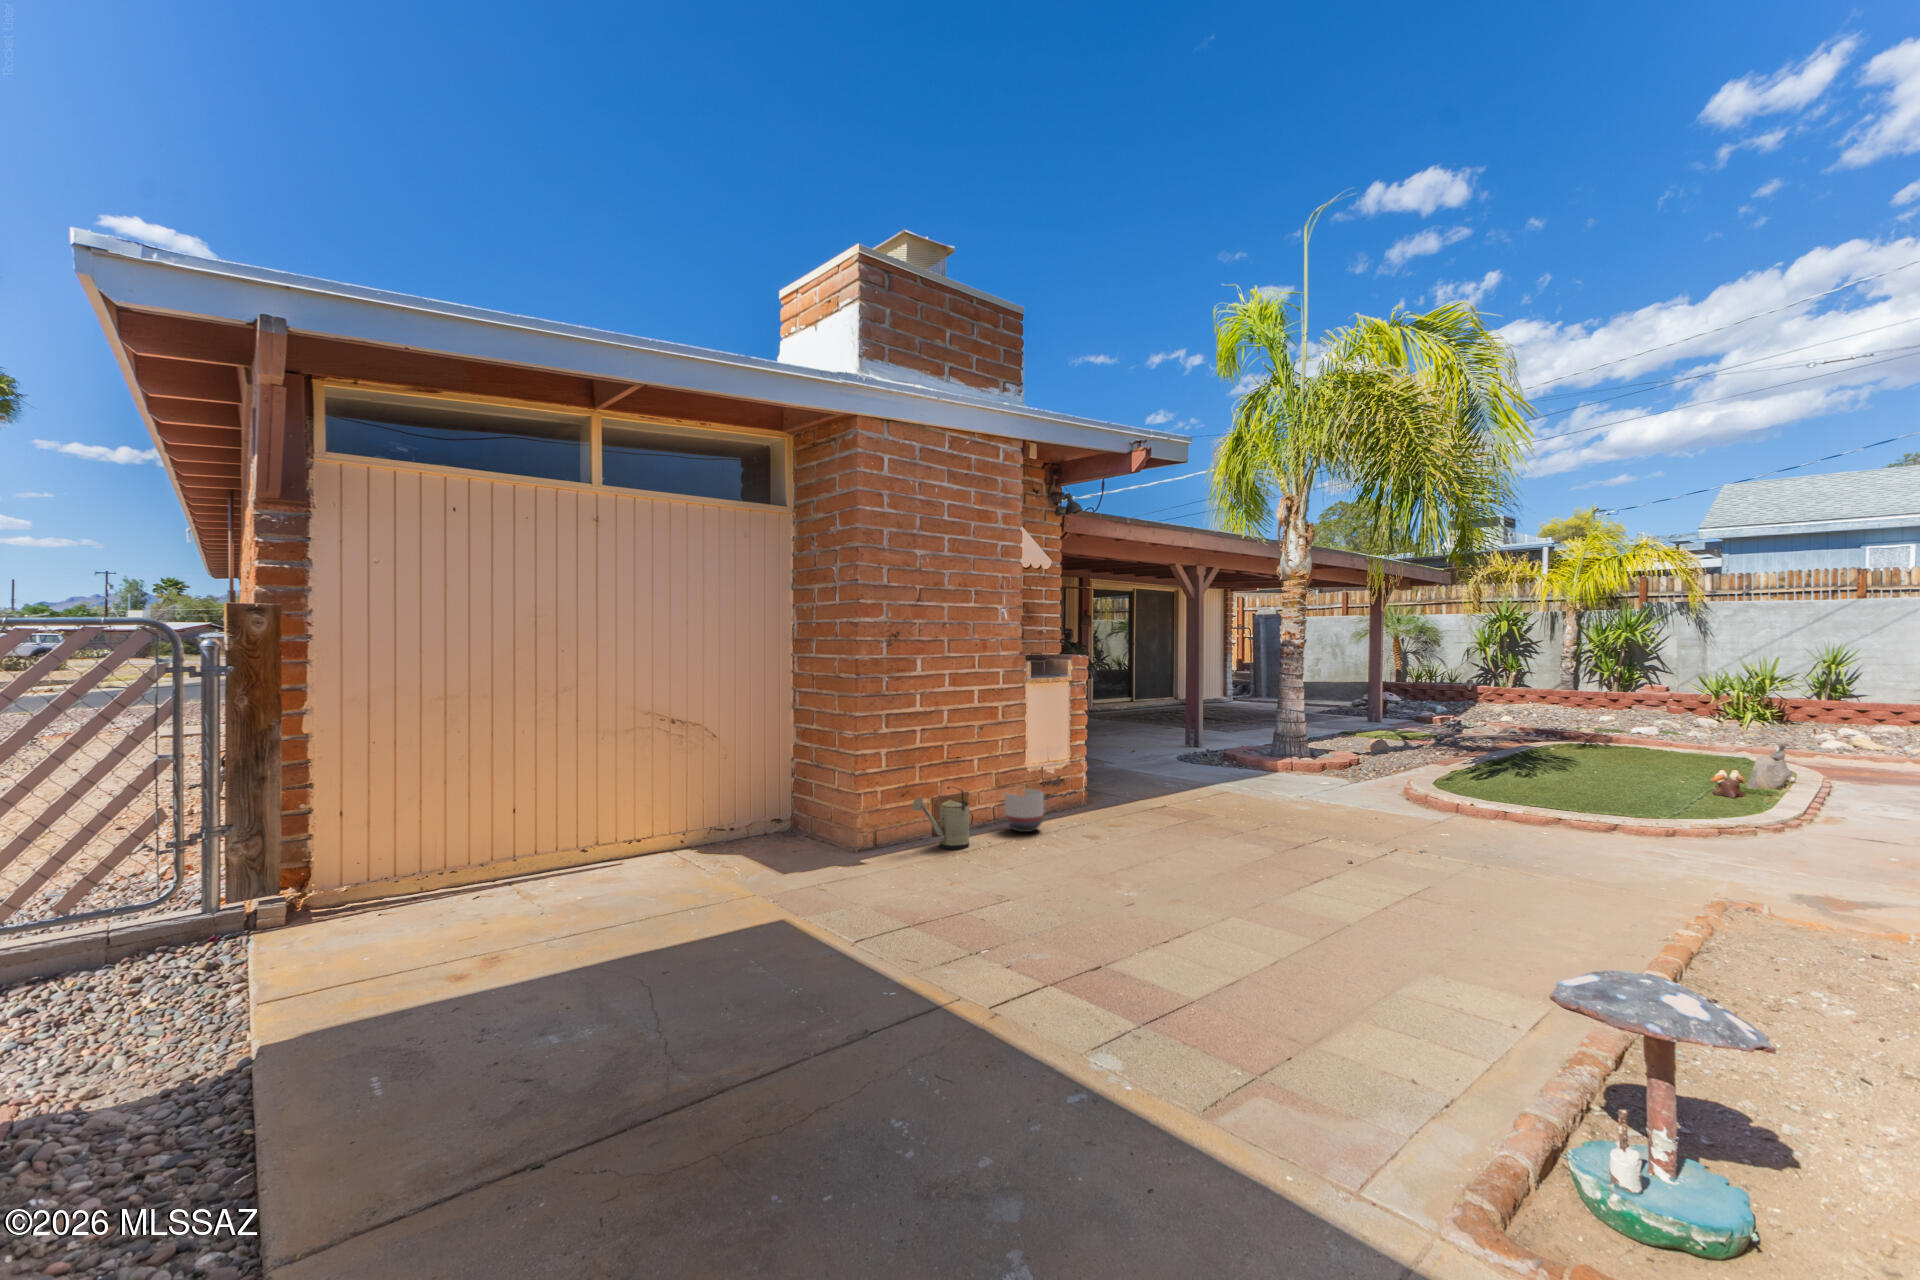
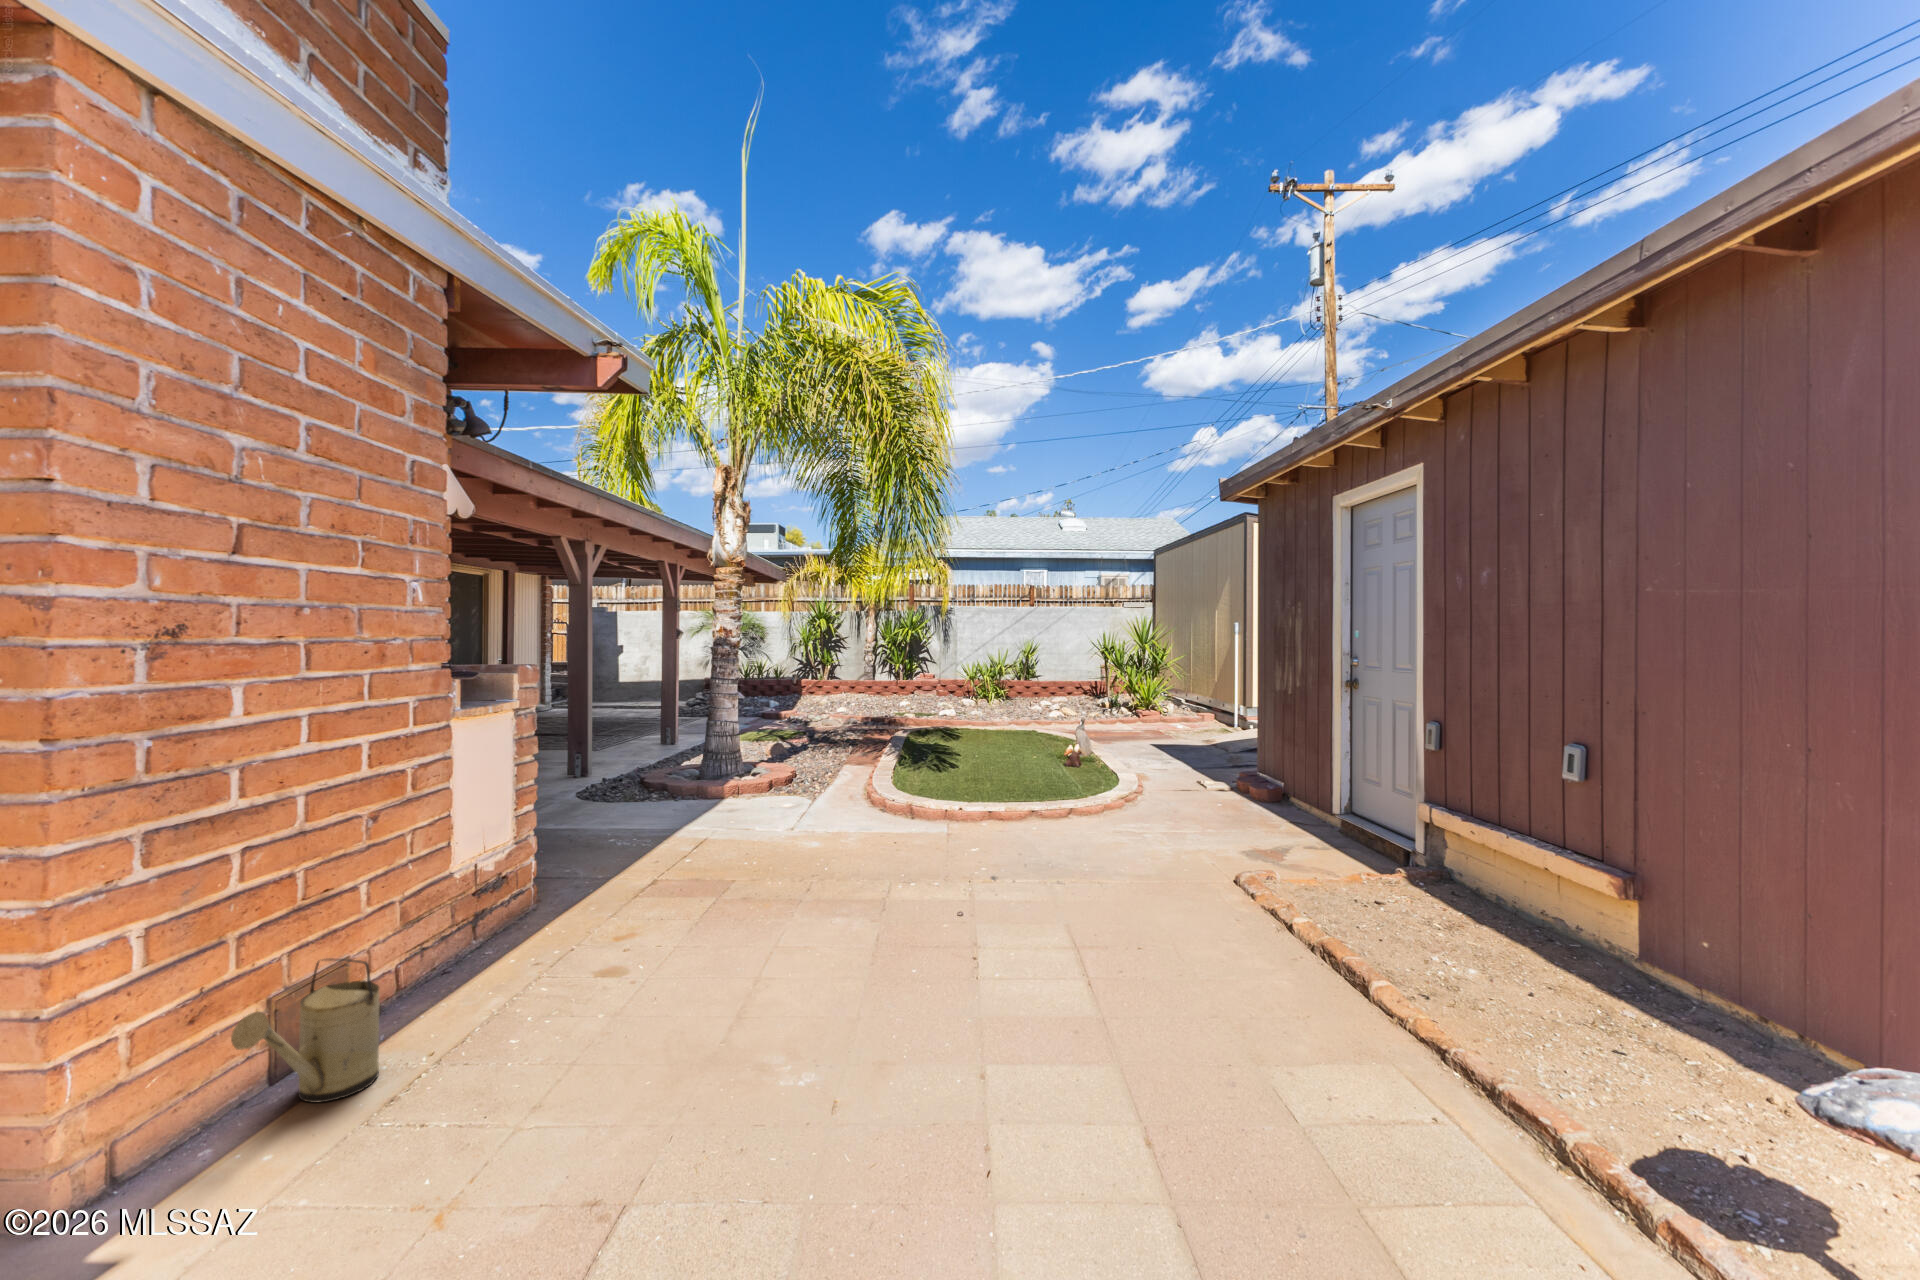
planter: present [1005,789,1044,832] -> none [427,908,509,997]

